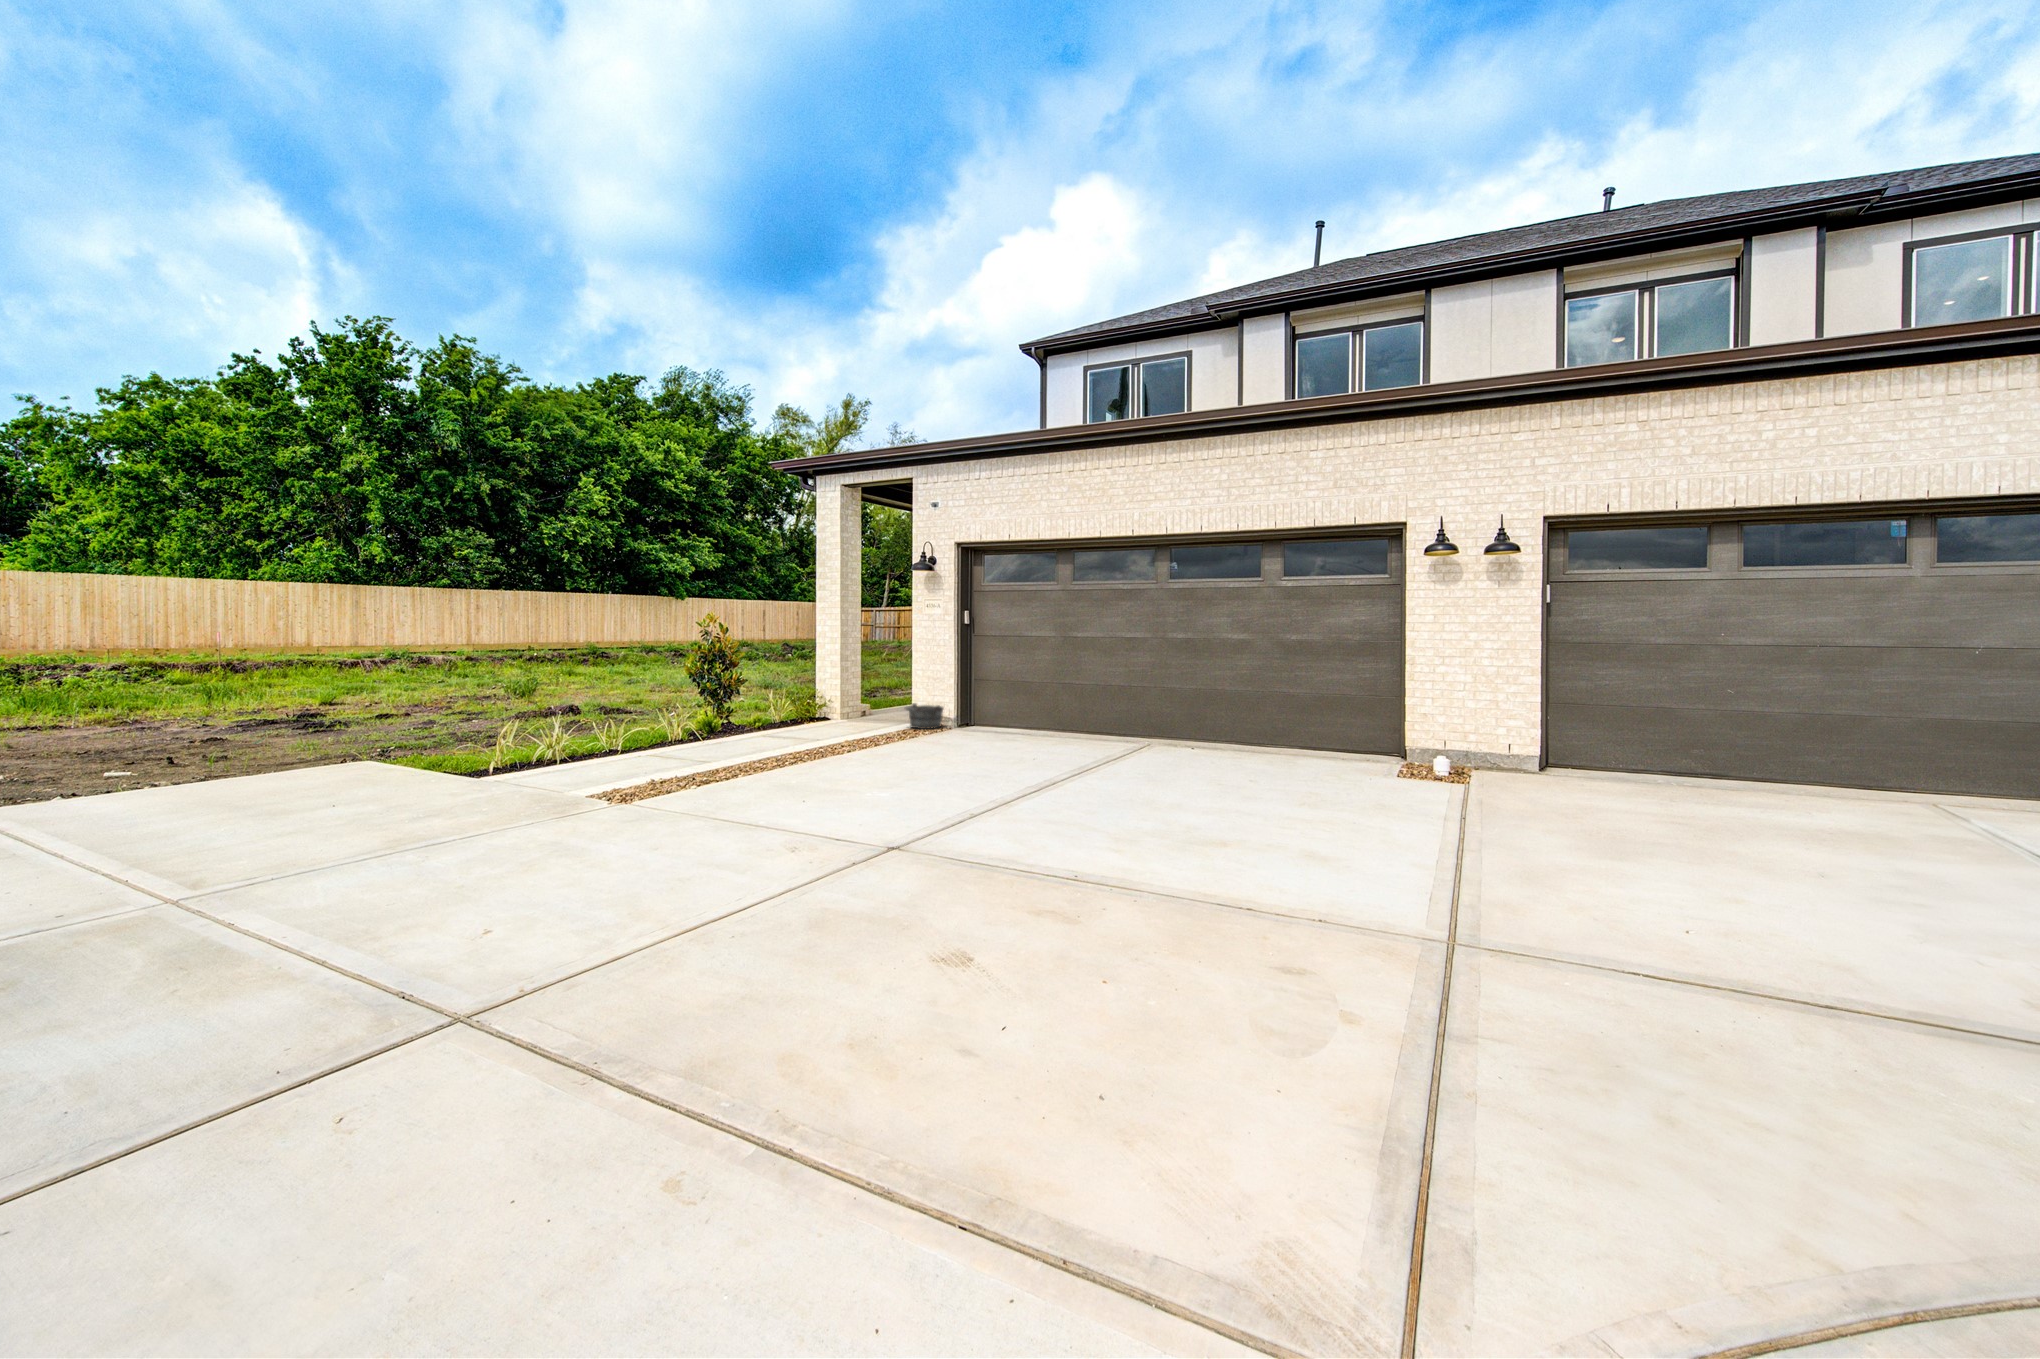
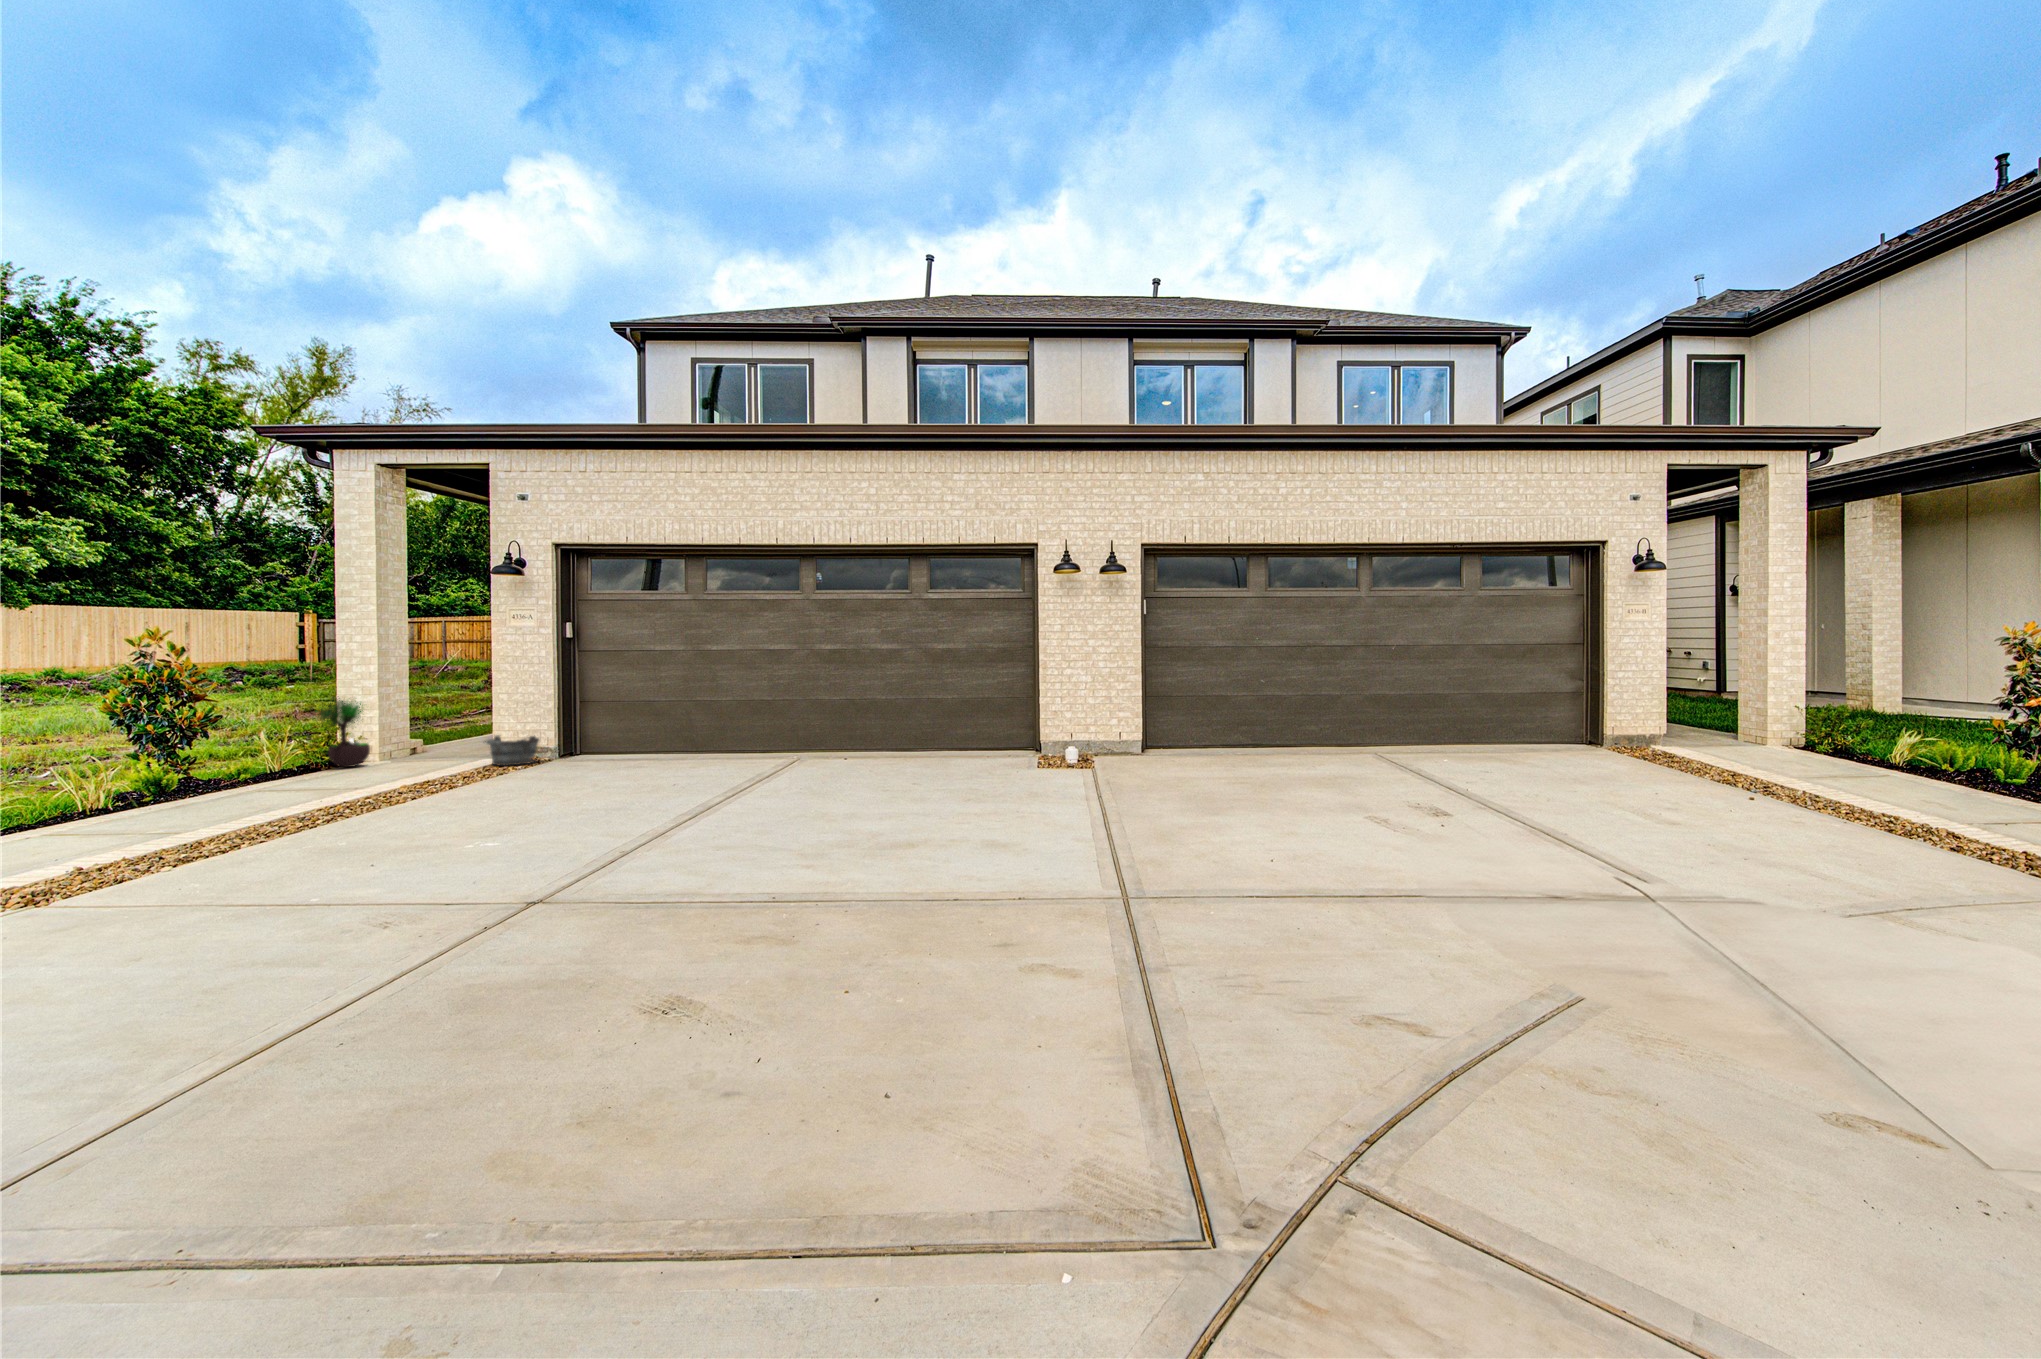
potted tree: none [799,664,835,721] -> present [315,698,370,767]

